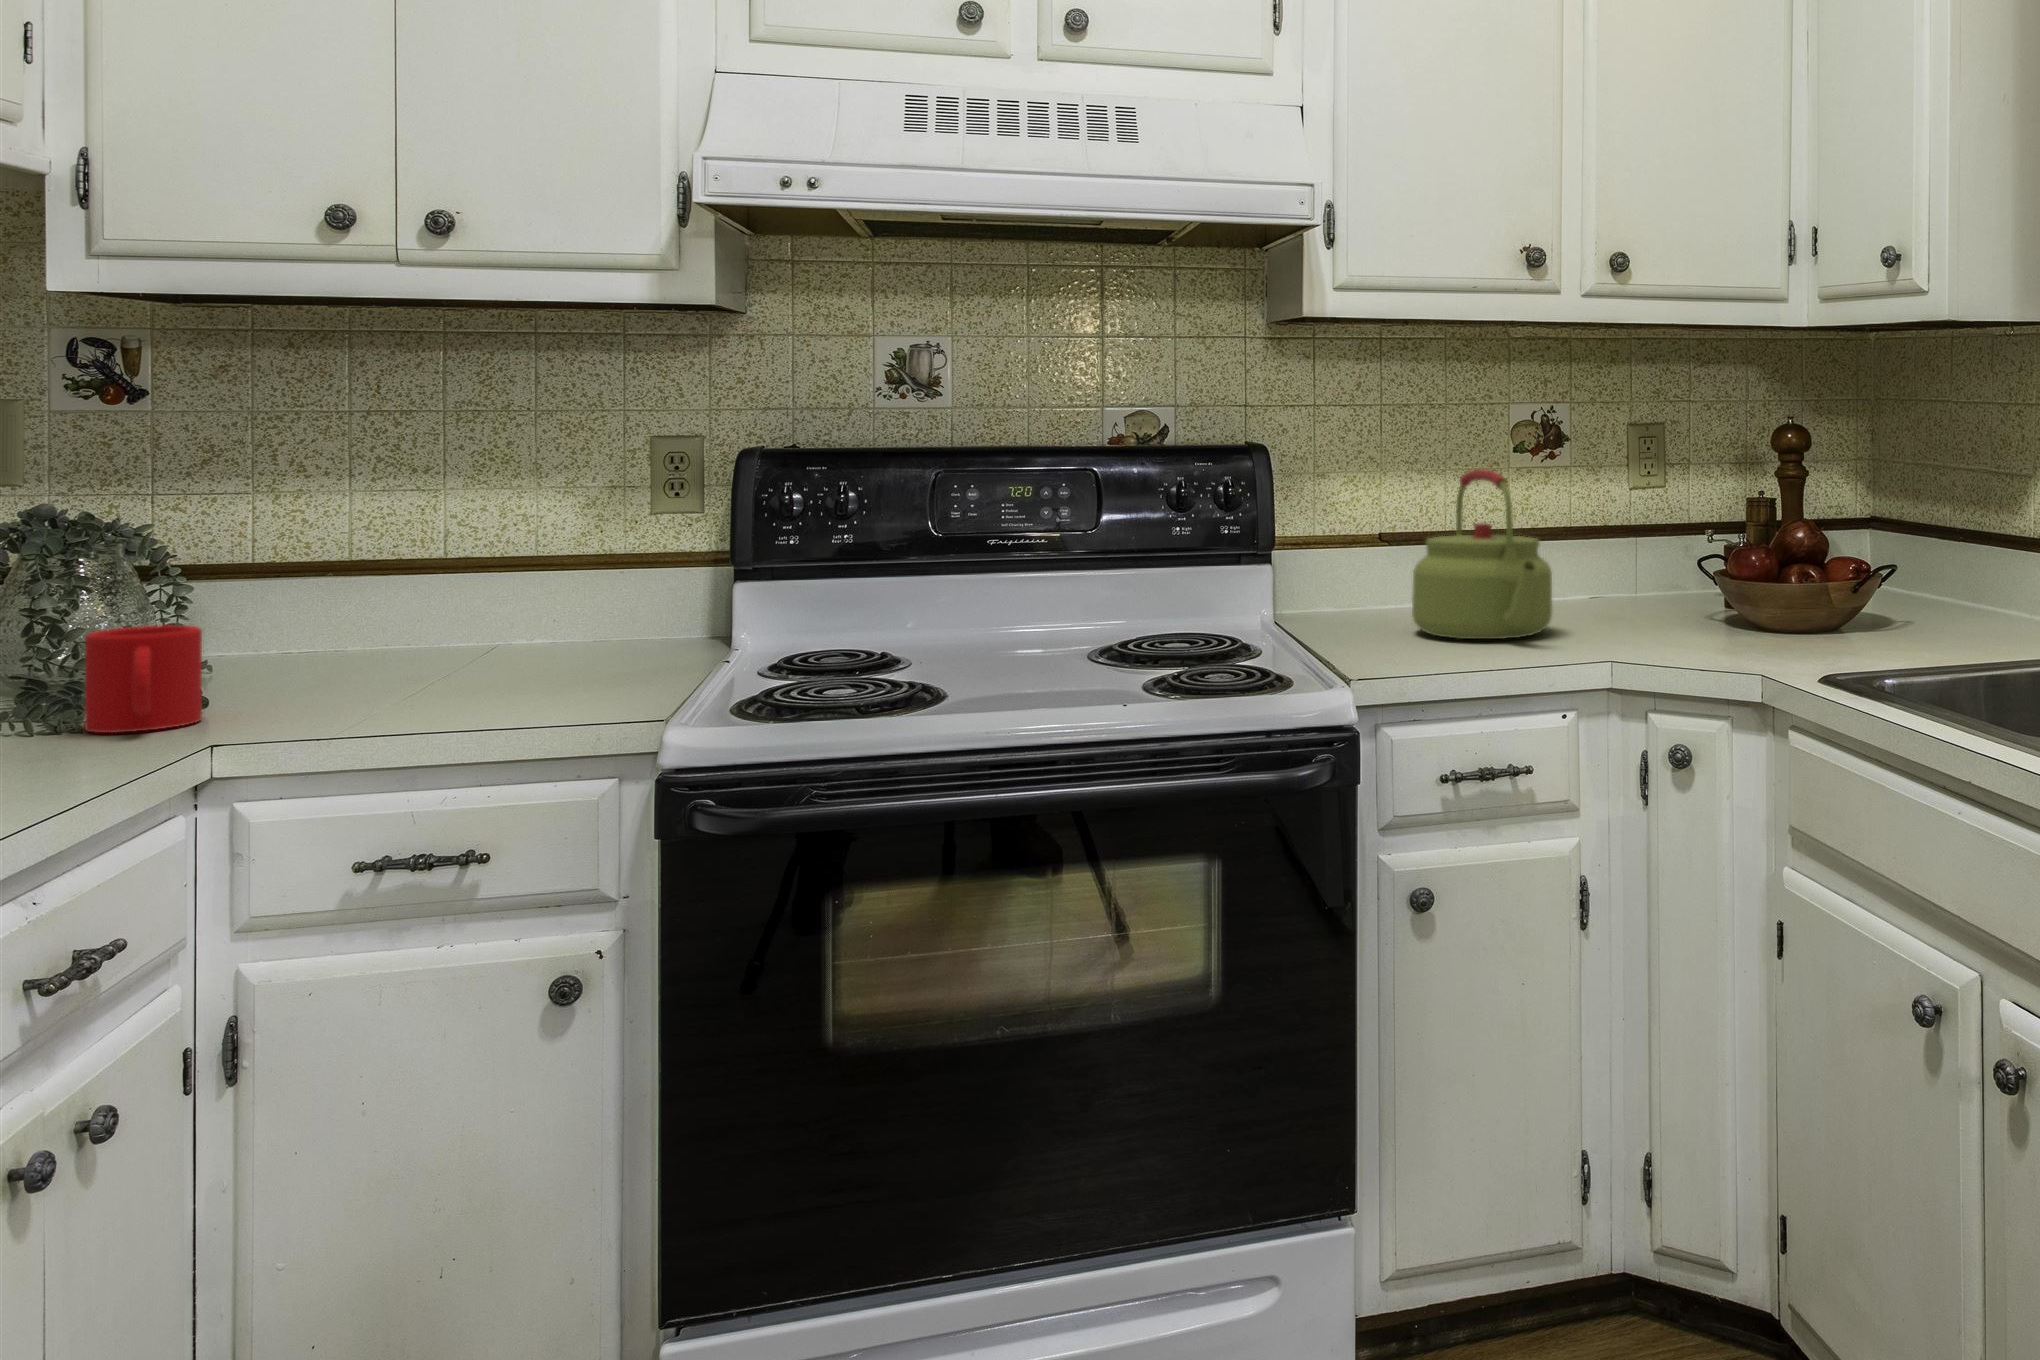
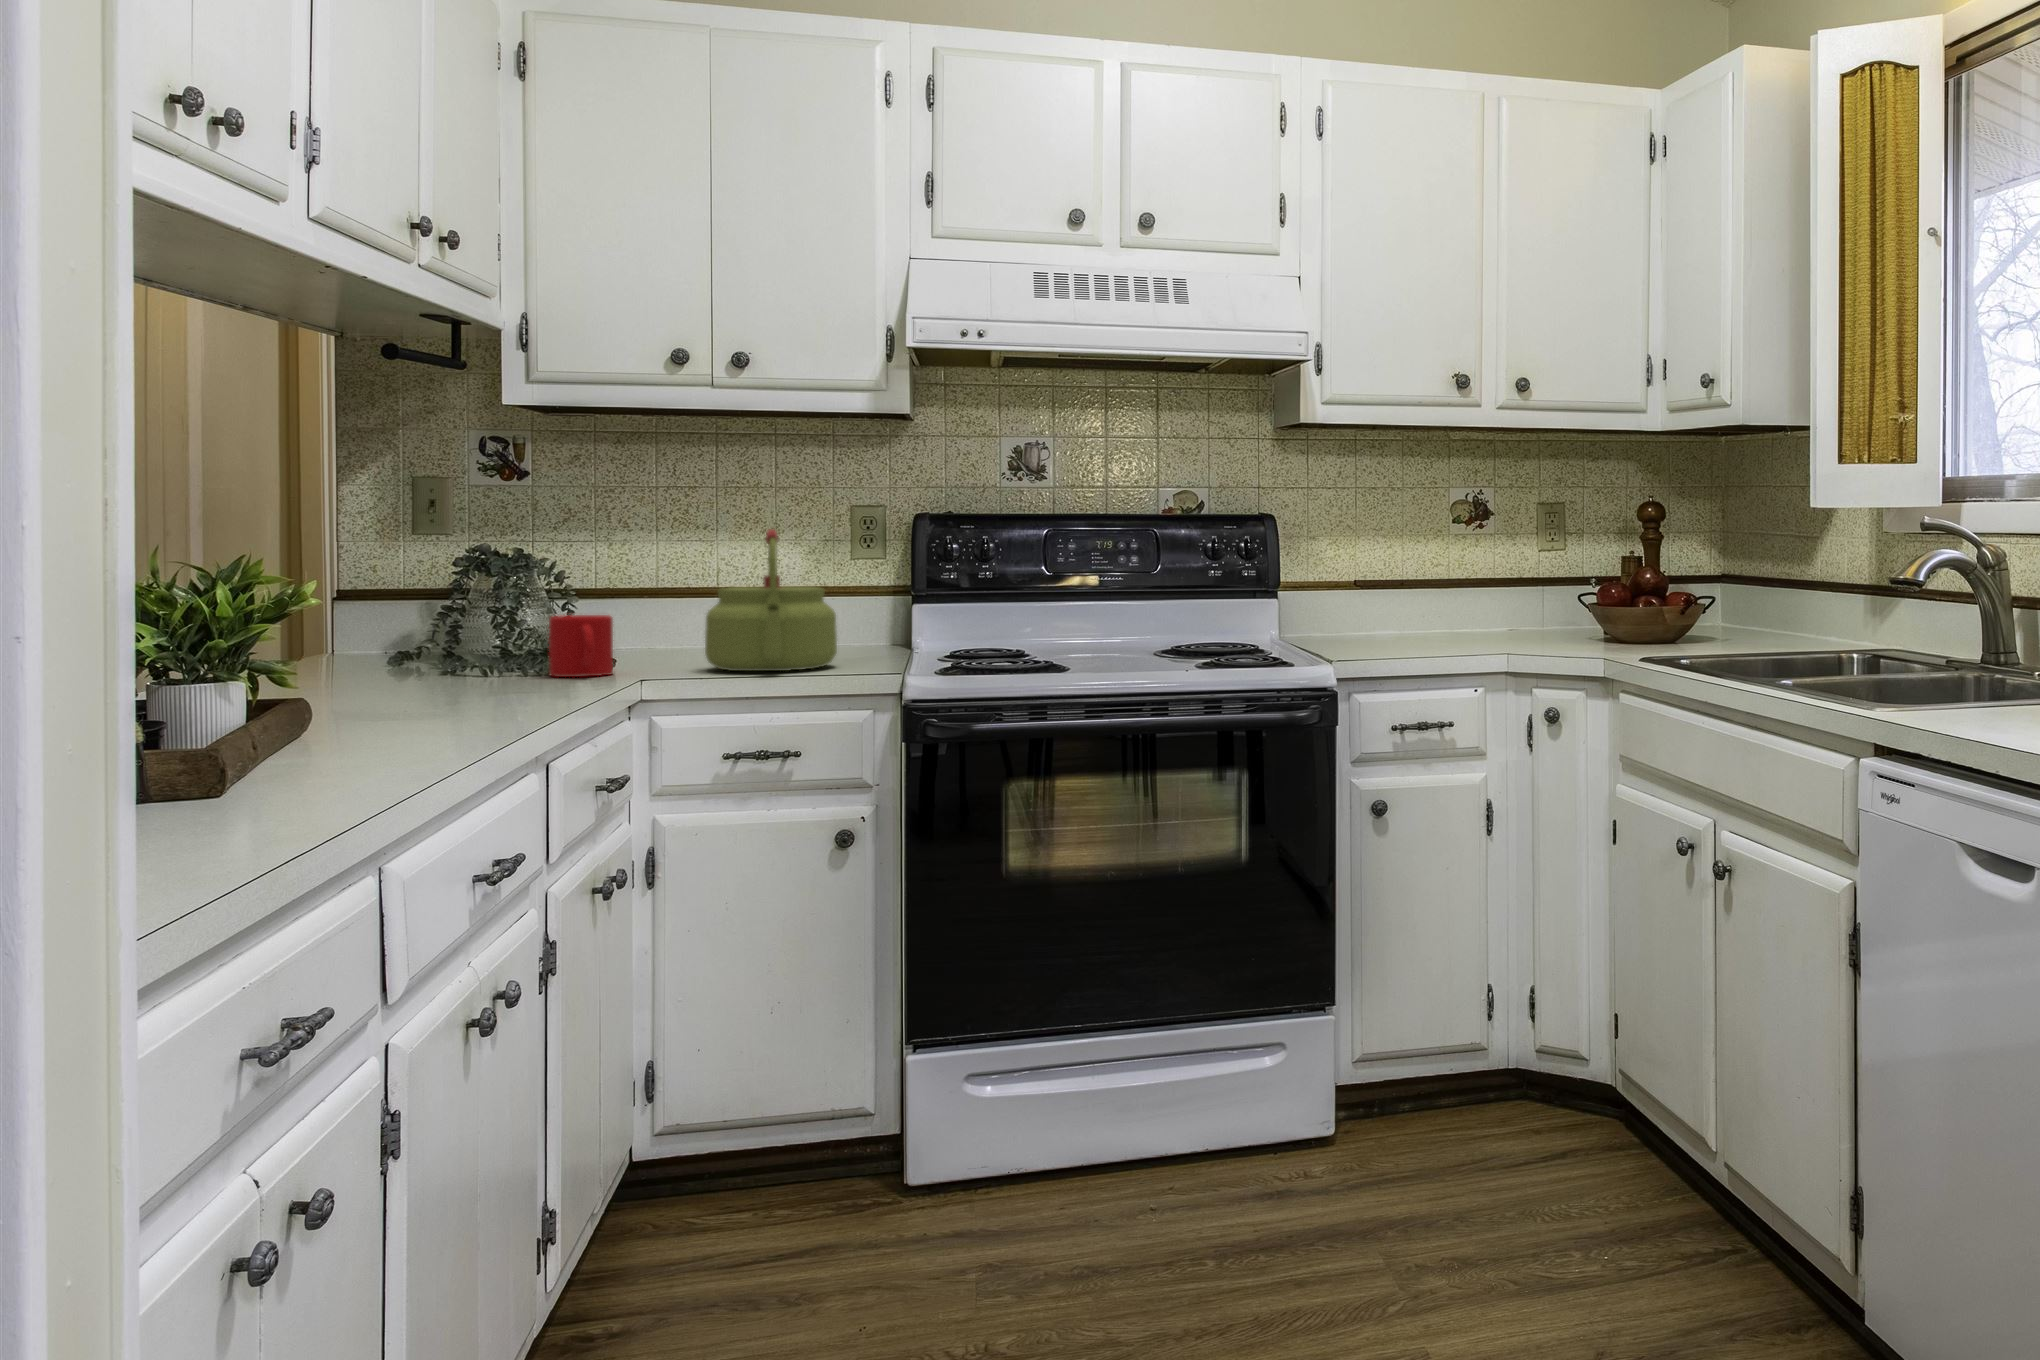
kettle: present [1412,469,1552,639] -> present [705,529,837,671]

